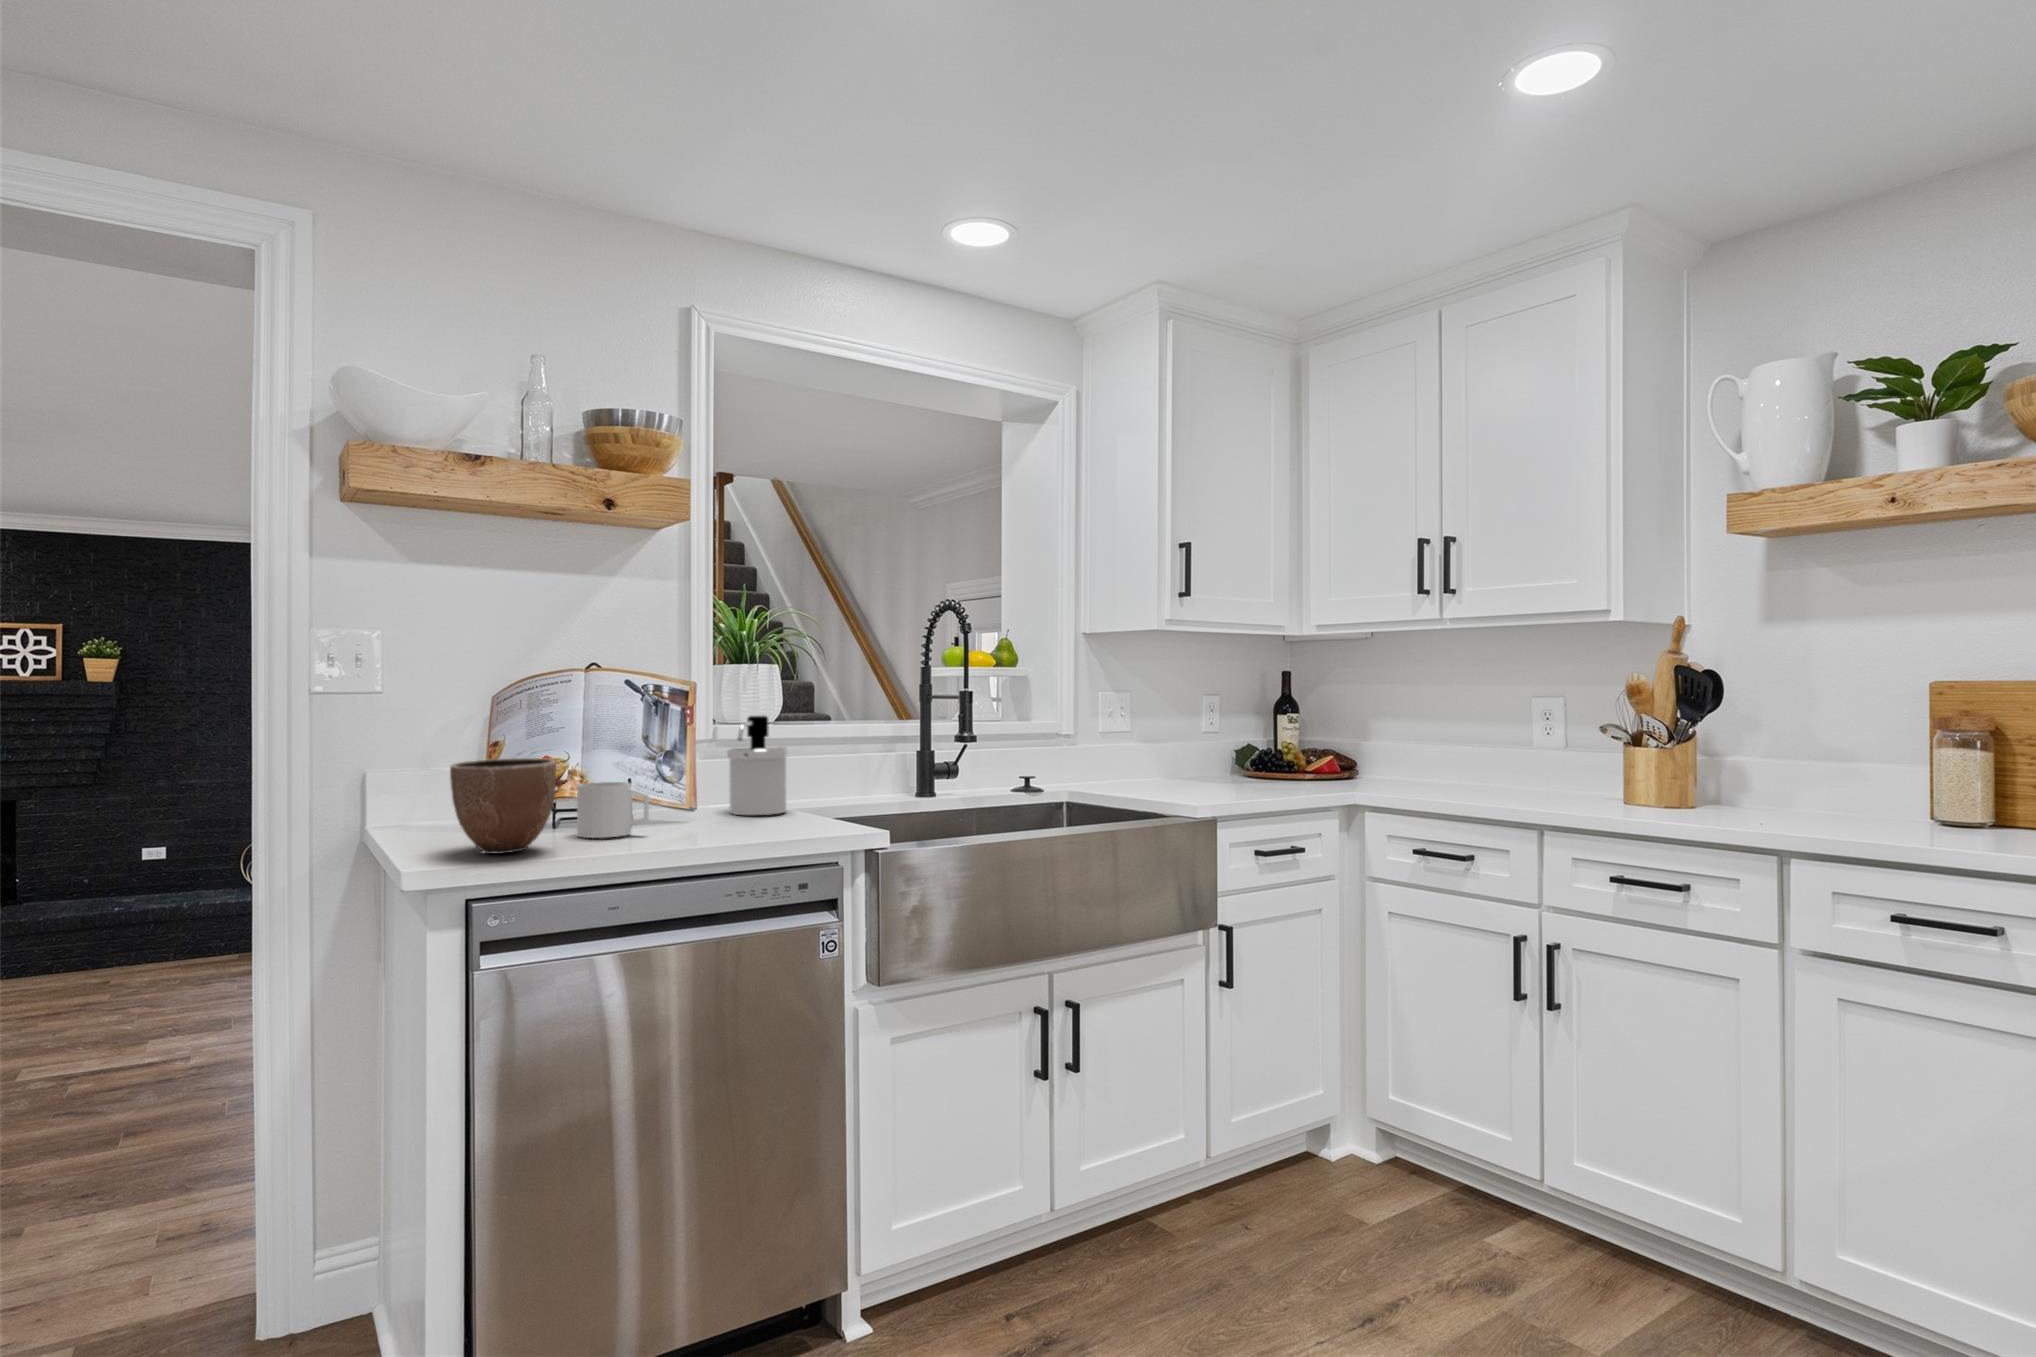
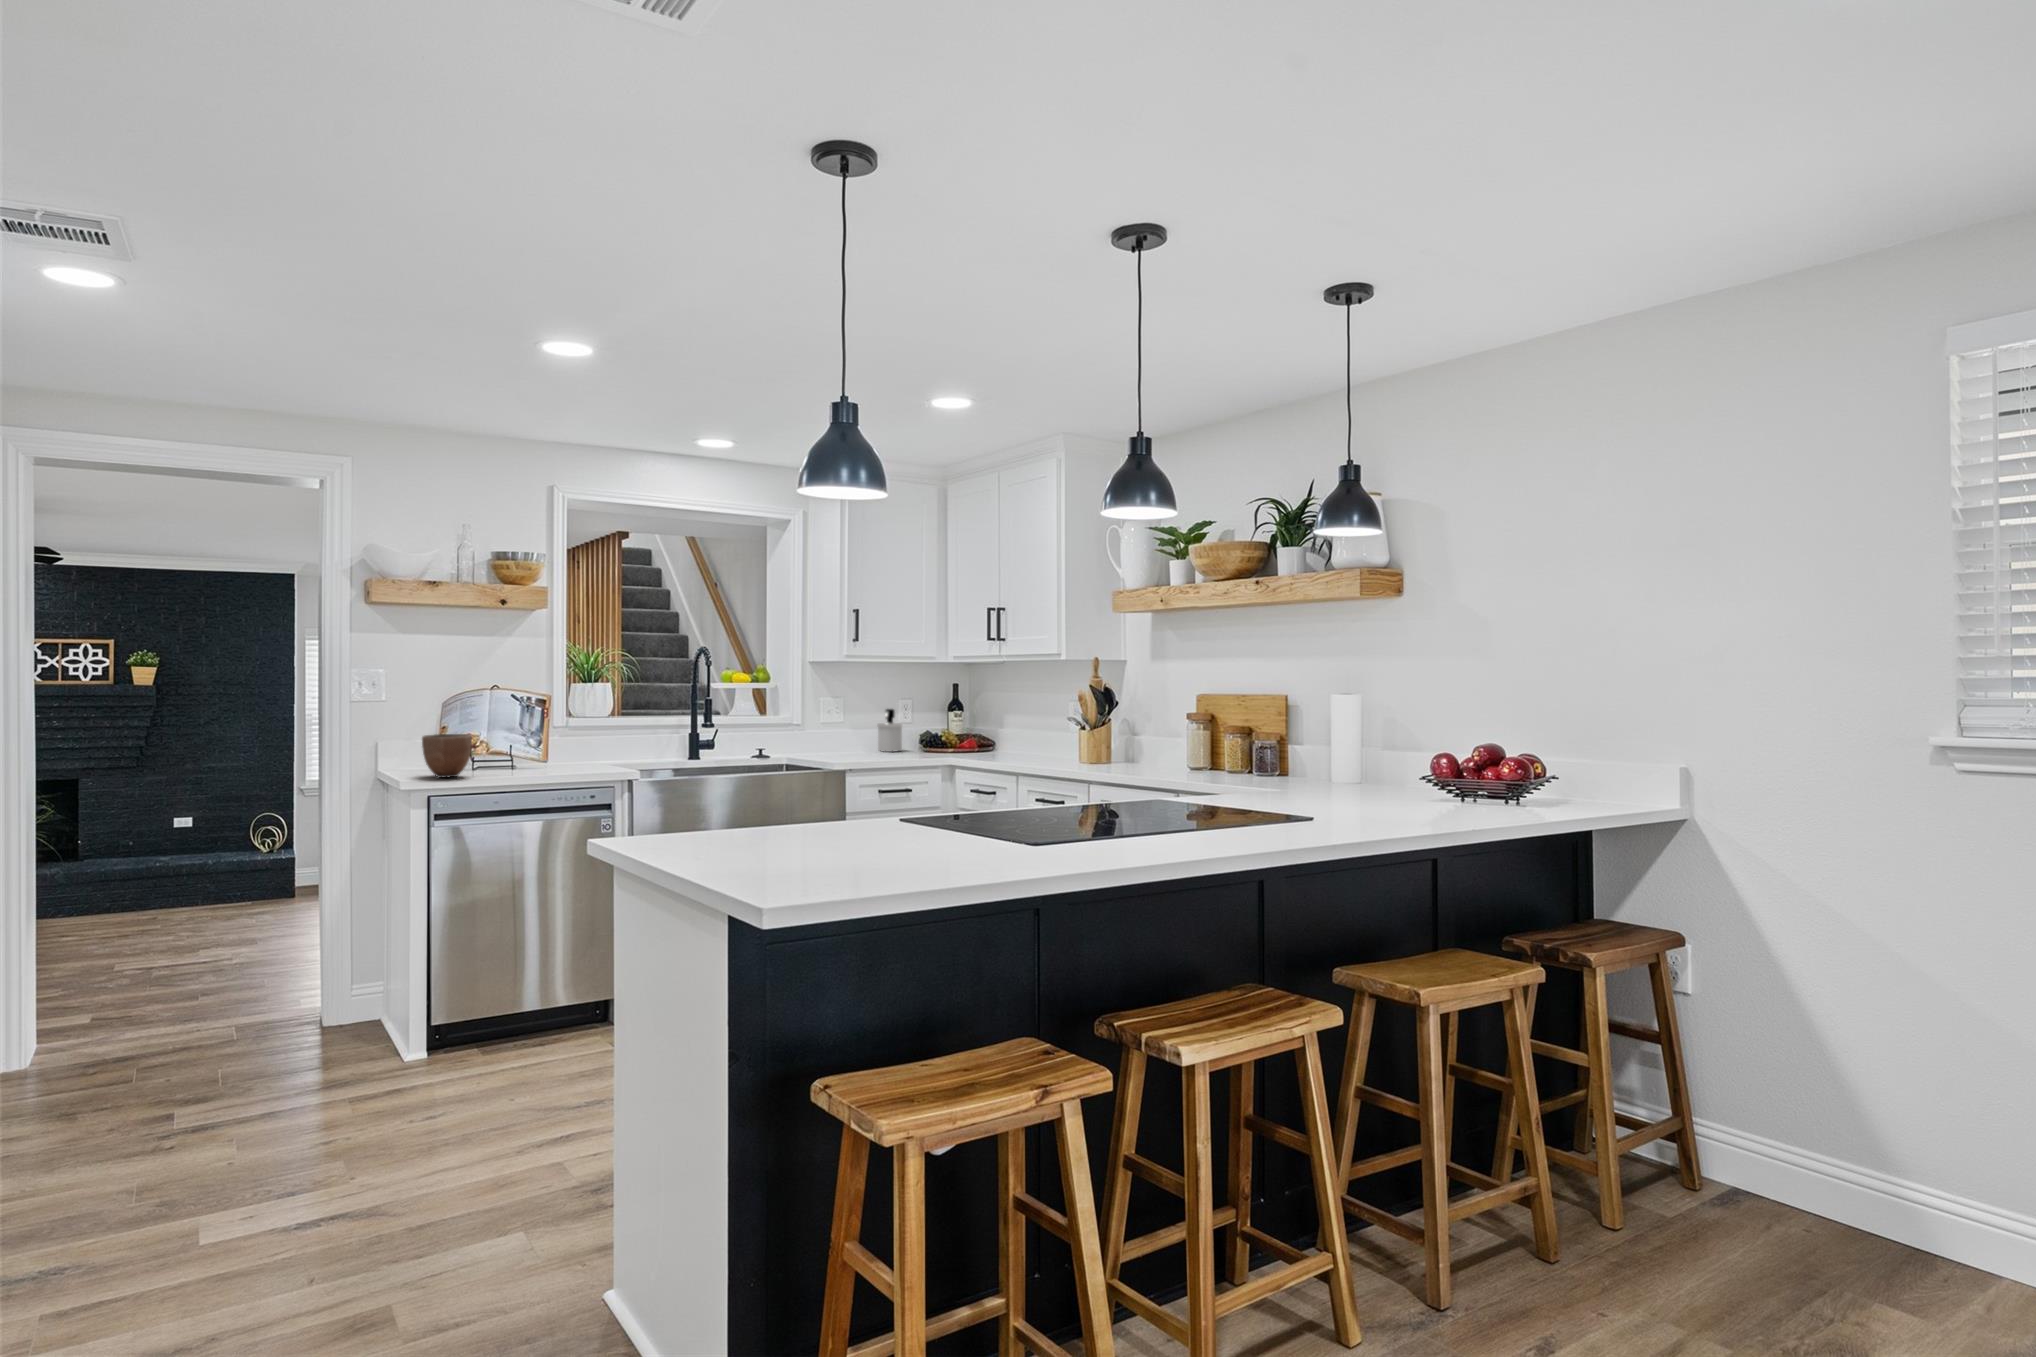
soap dispenser: present [727,716,788,815] -> present [877,709,903,752]
mug: present [577,782,649,838] -> none [483,747,519,773]

